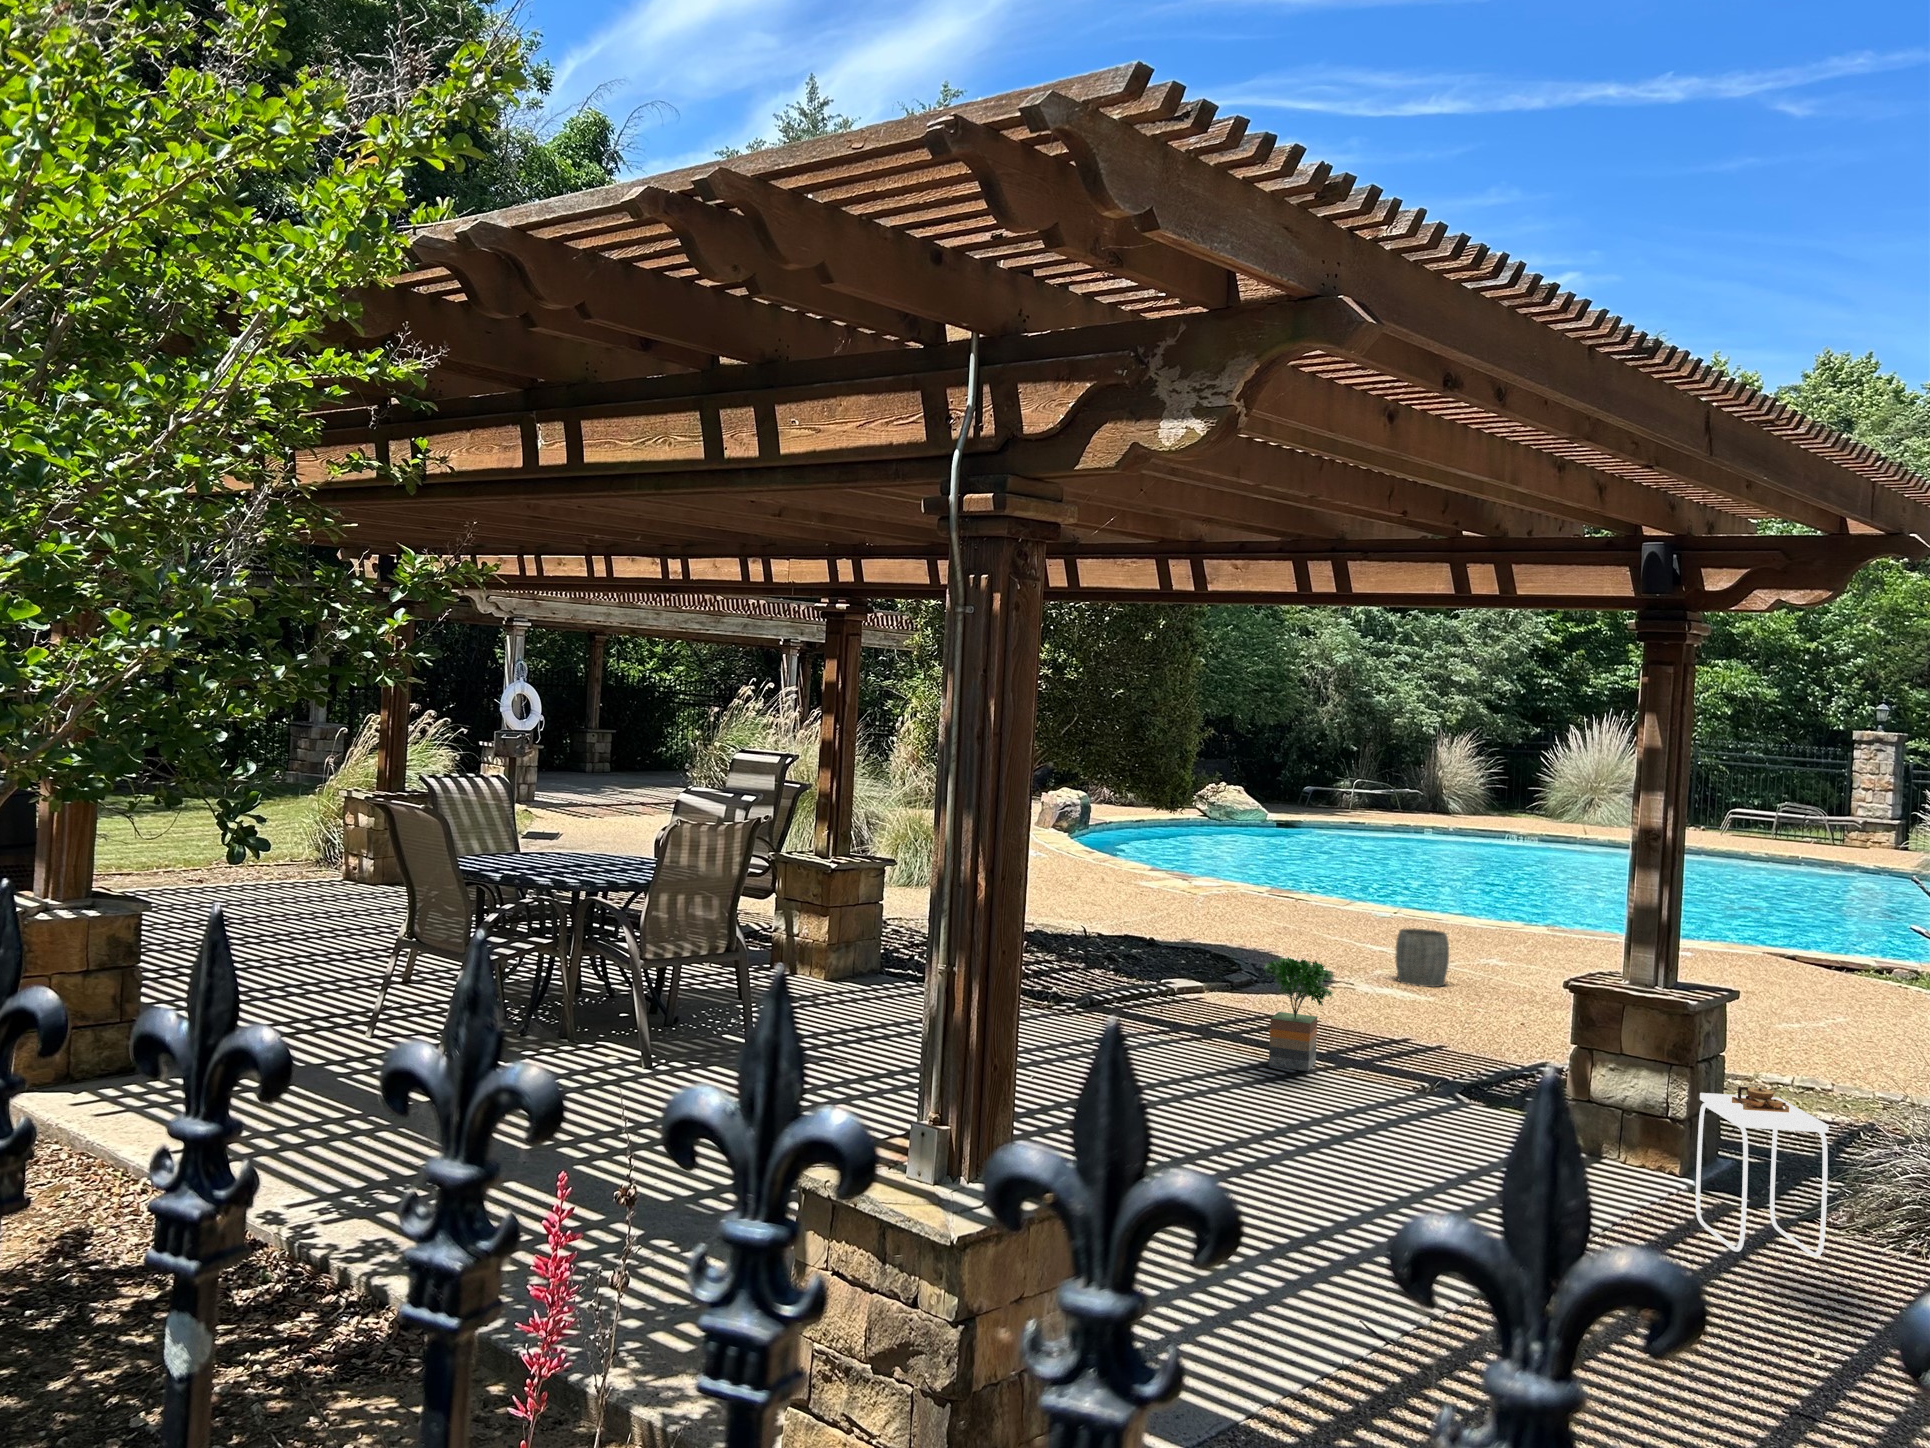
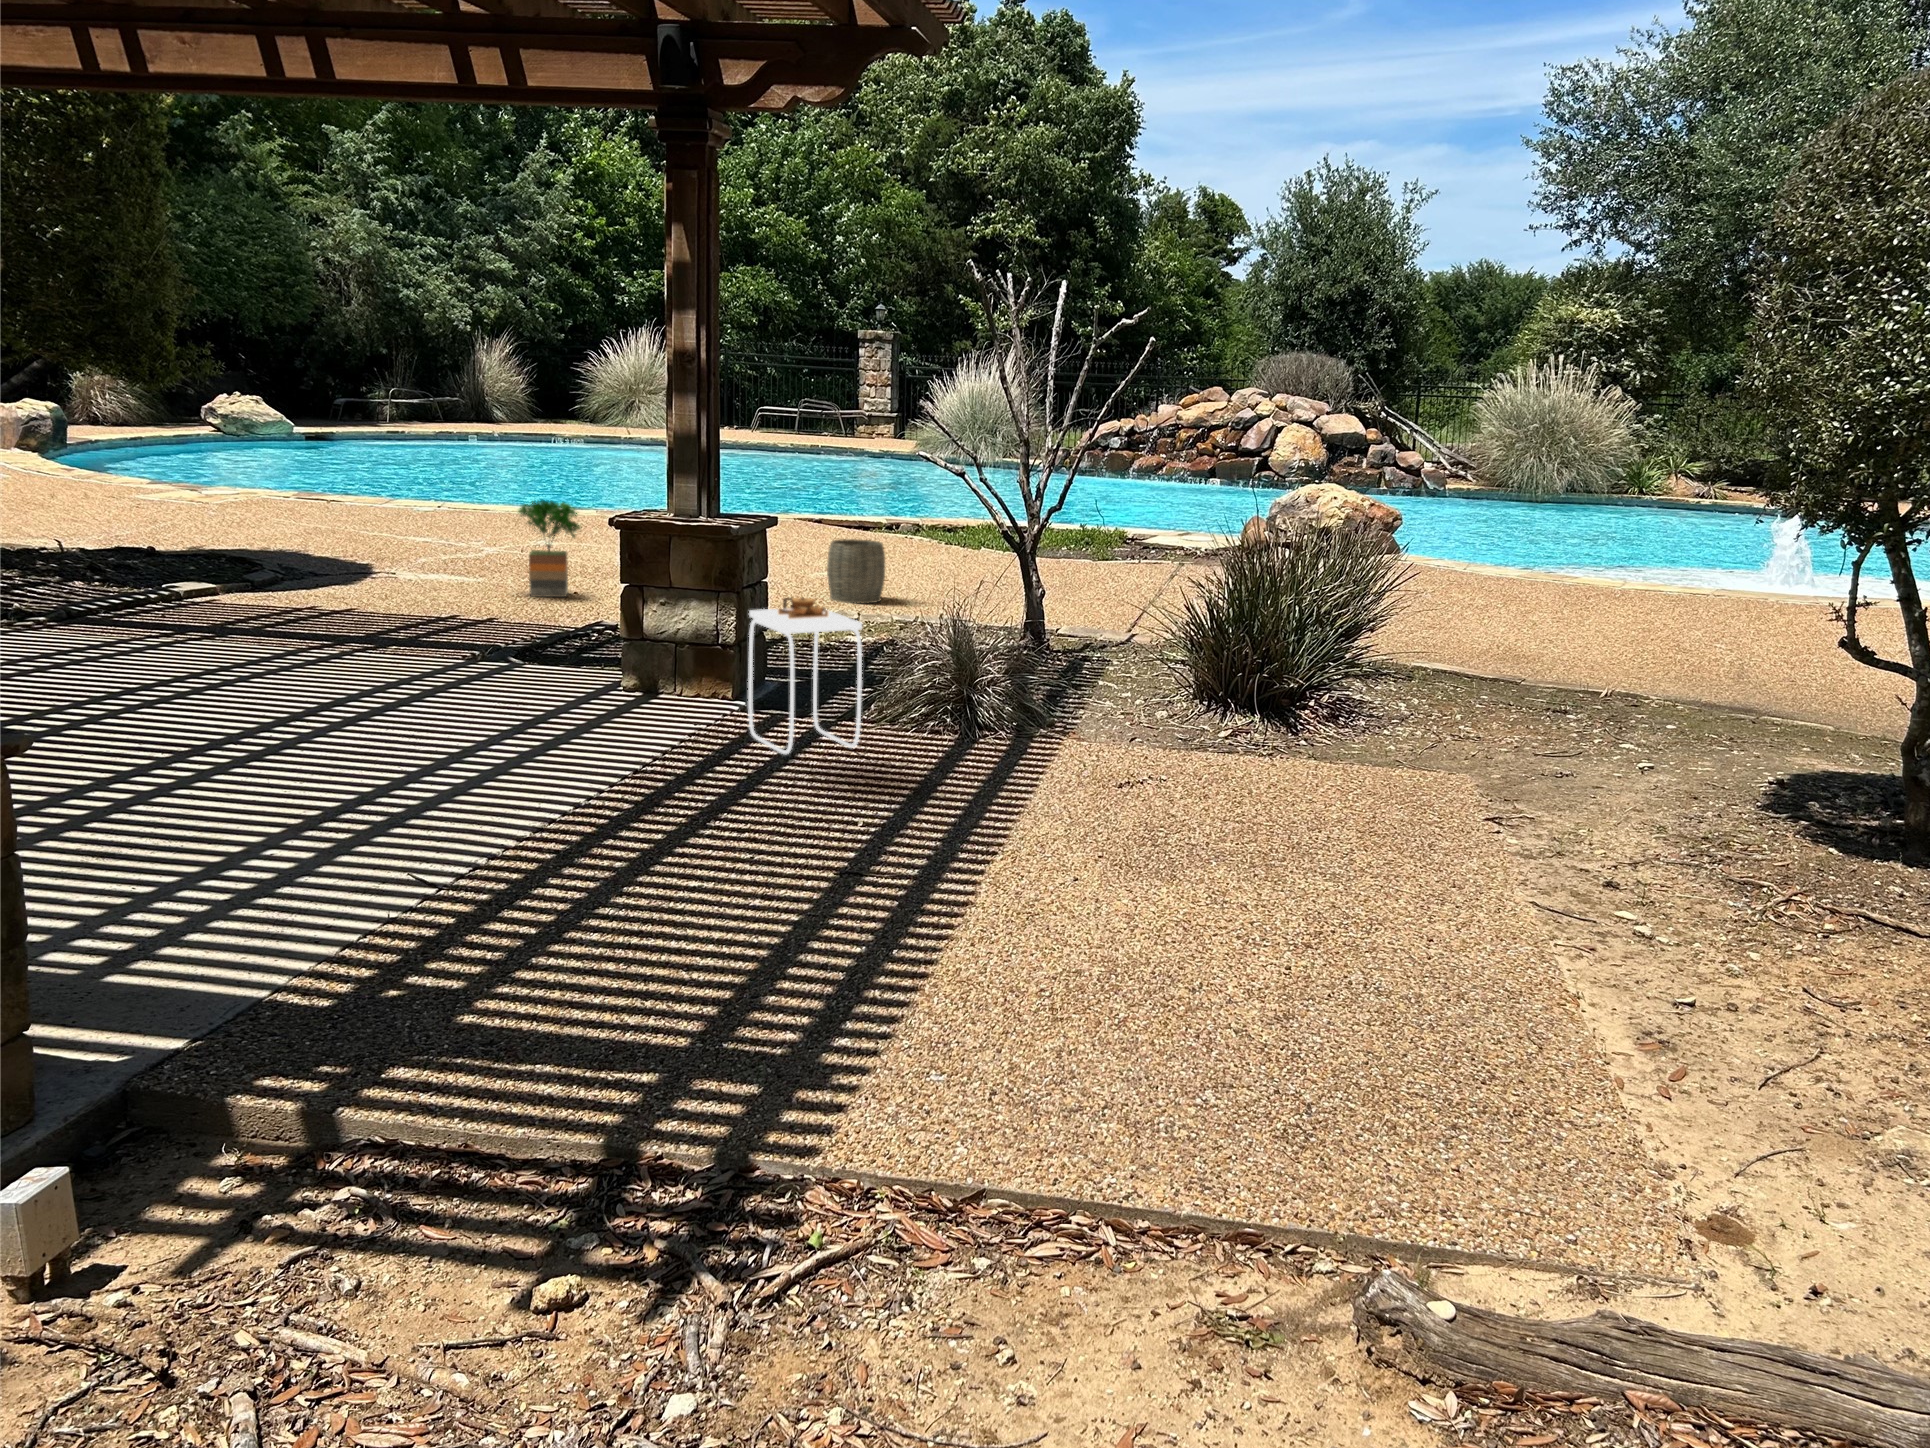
woven basket: present [1395,928,1449,987] -> present [827,539,885,604]
potted tree: present [1265,957,1333,1071] -> present [518,501,582,597]

